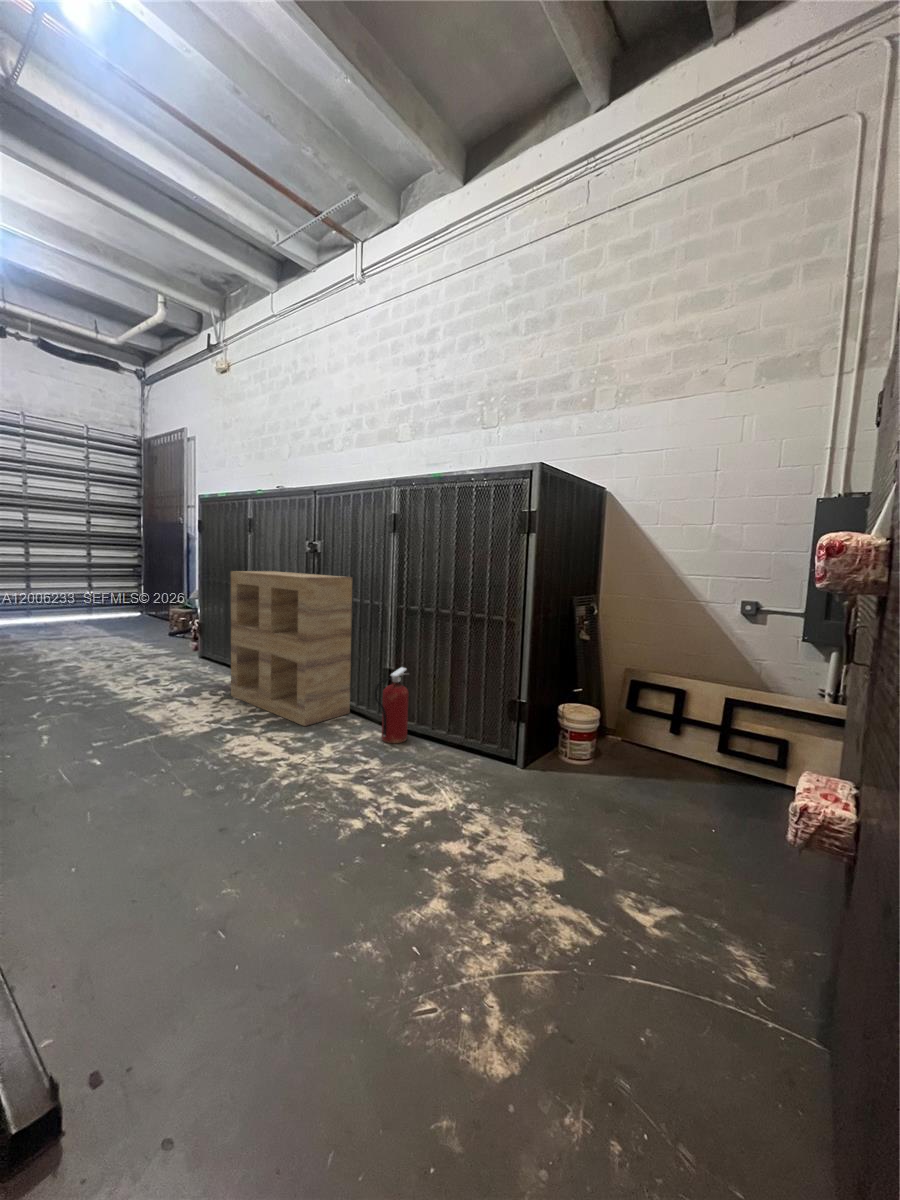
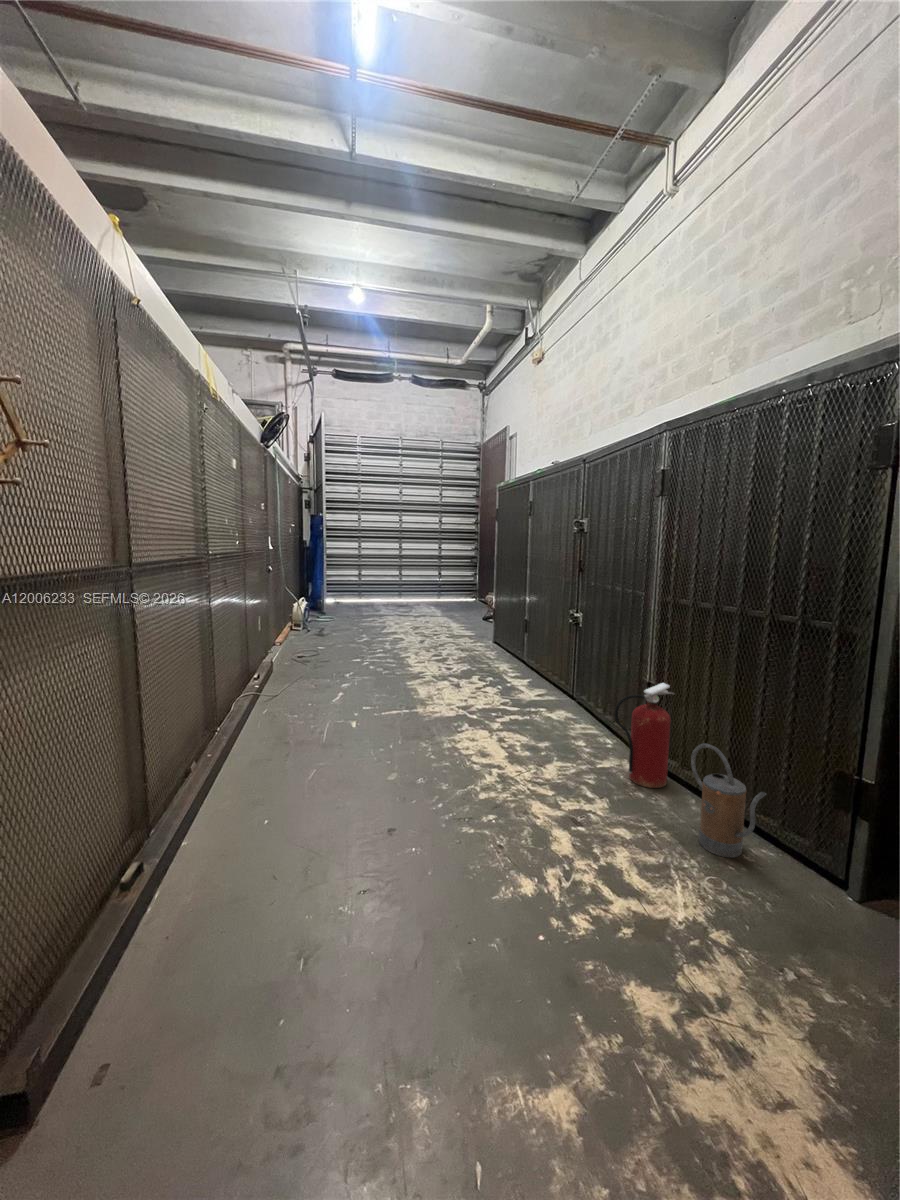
shelving unit: present [231,571,352,726] -> none [495,555,614,735]
watering can: none [431,701,478,768] -> present [691,744,766,857]

